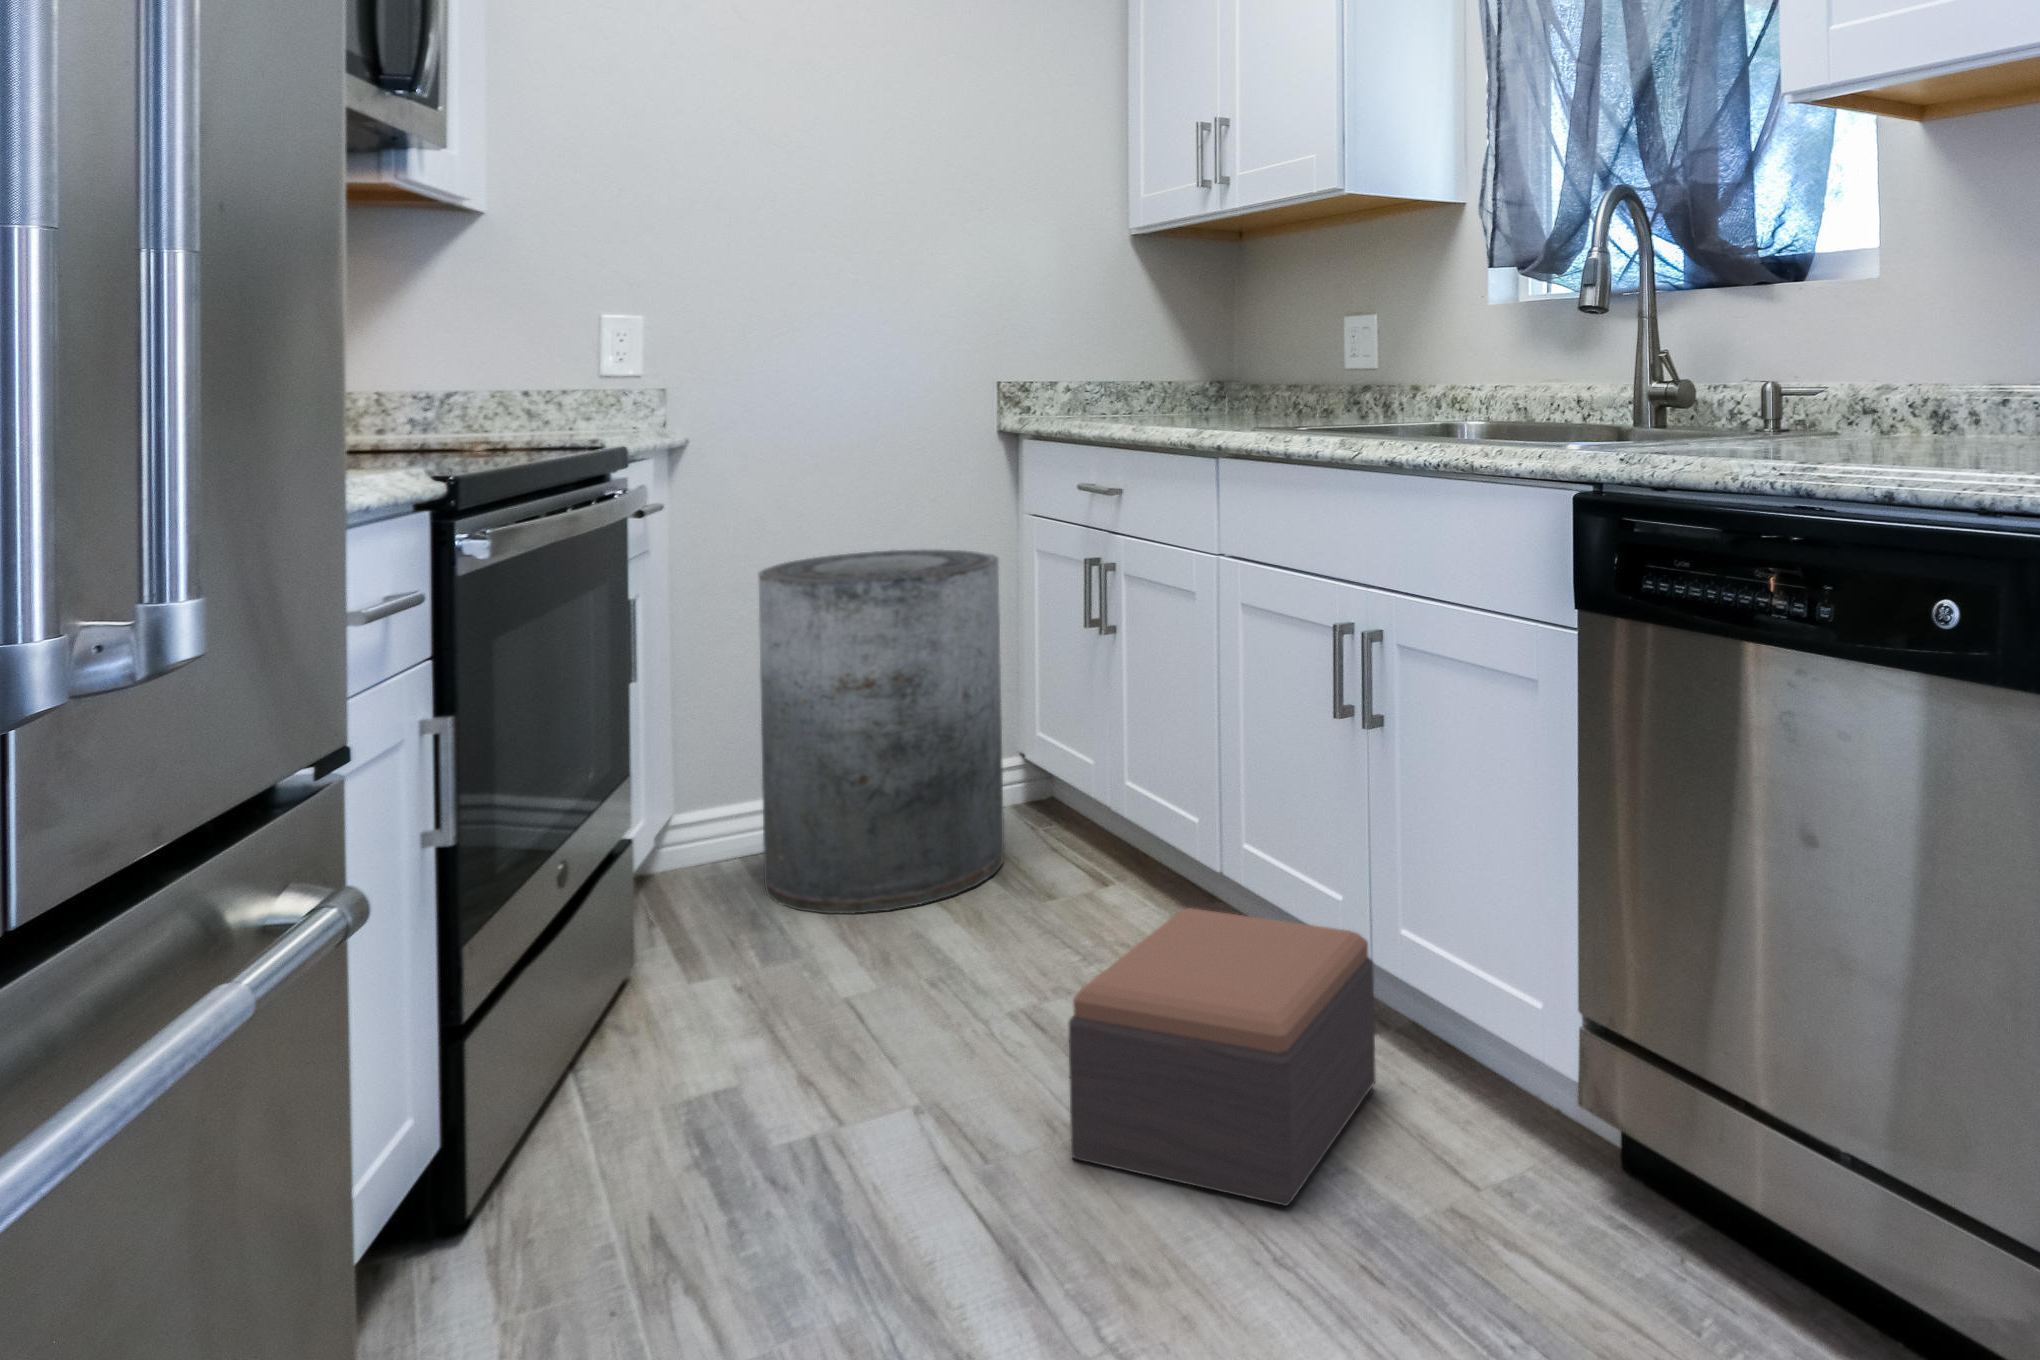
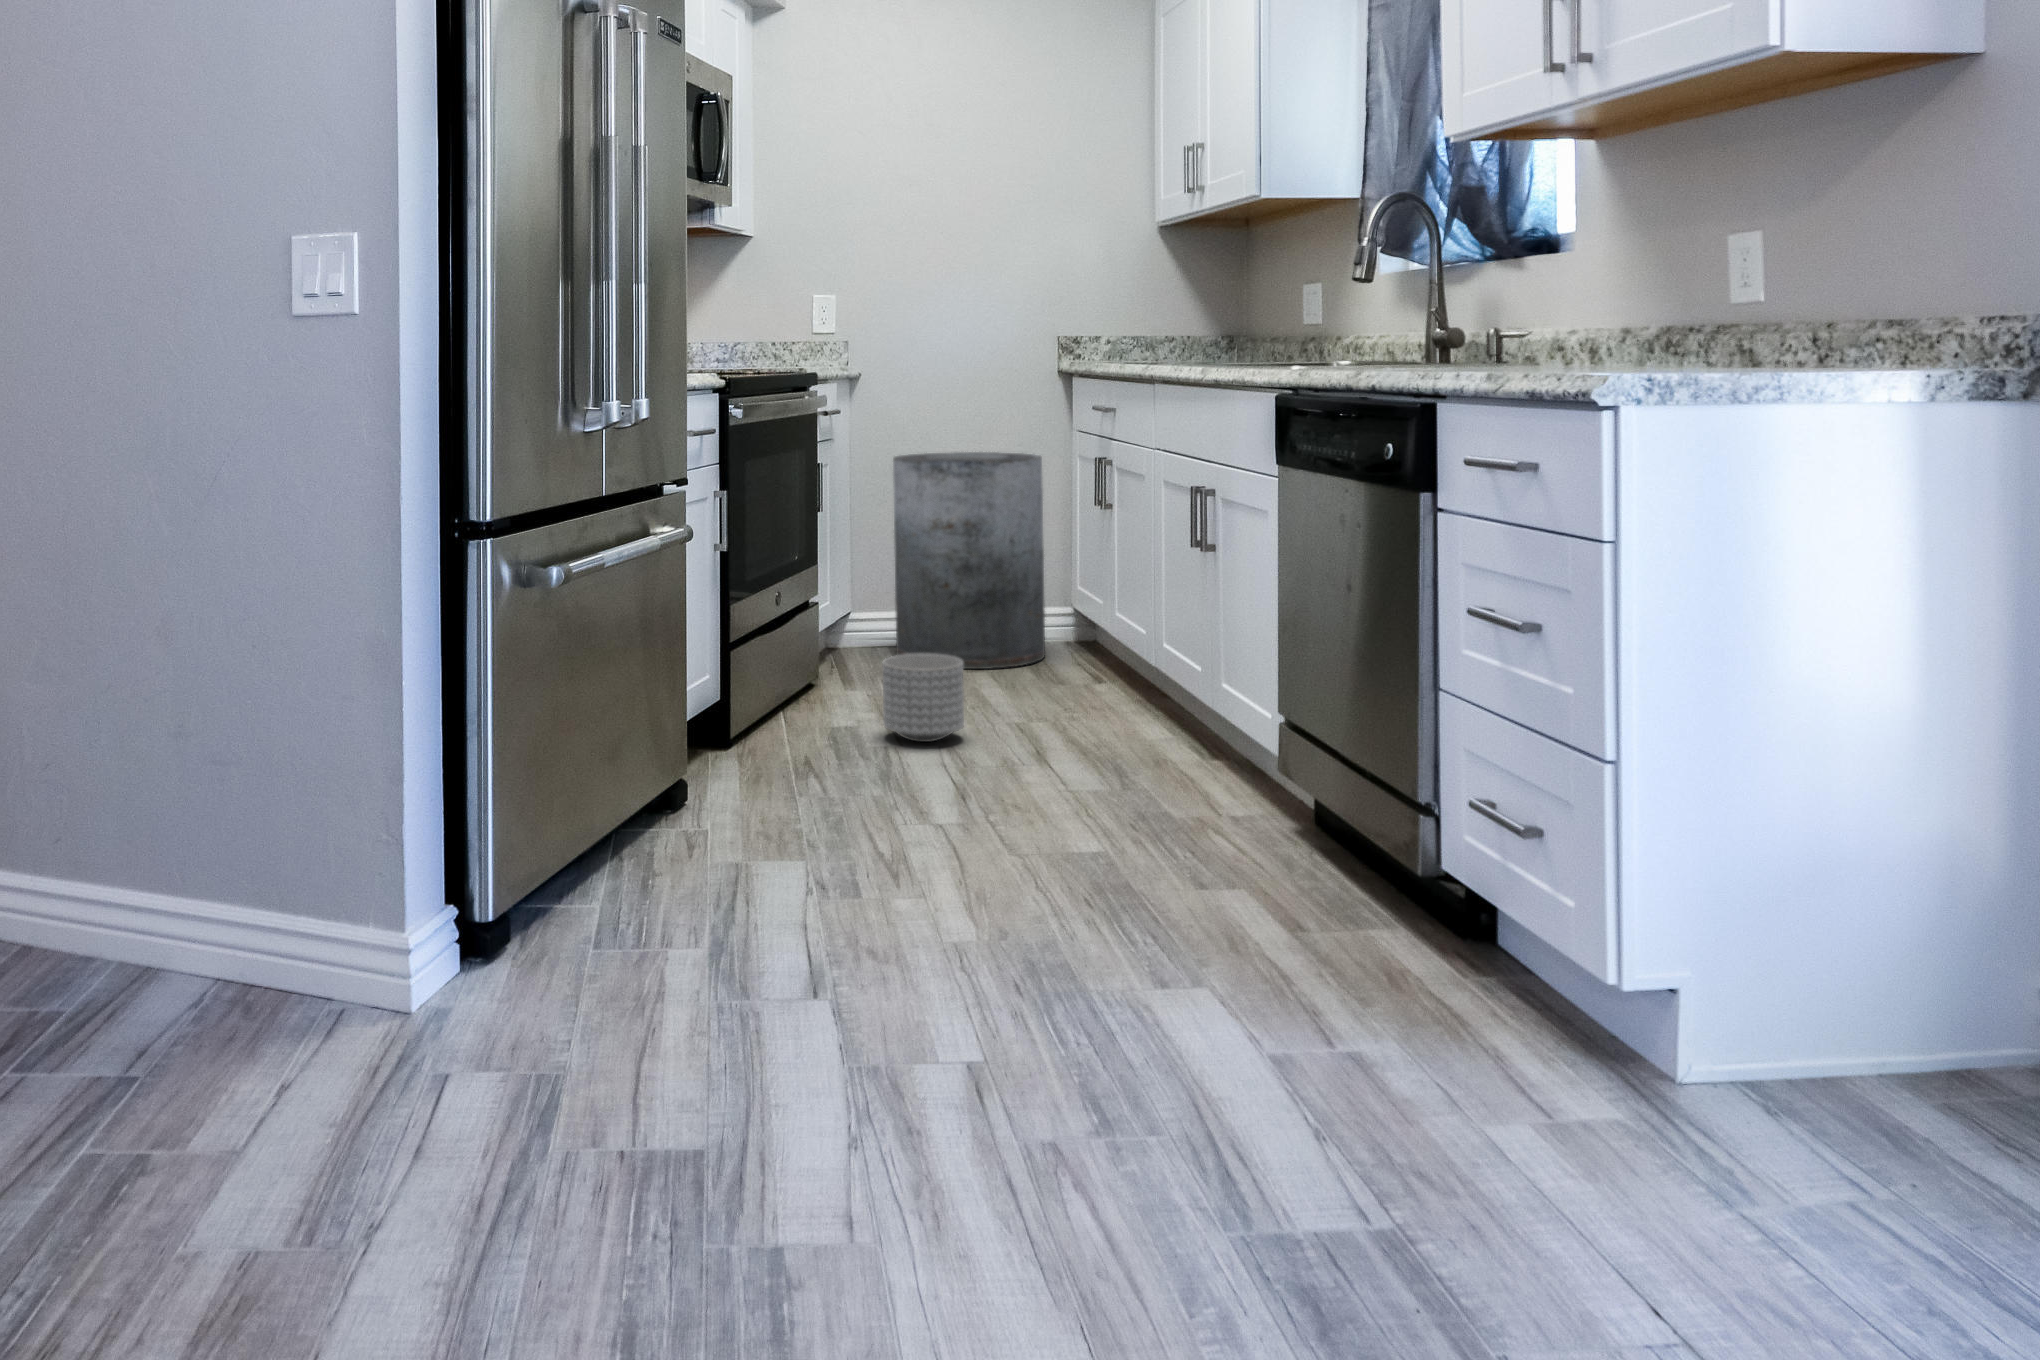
footstool: present [1068,908,1376,1206] -> none [1004,648,1193,782]
planter: none [819,969,979,1164] -> present [883,654,964,742]

